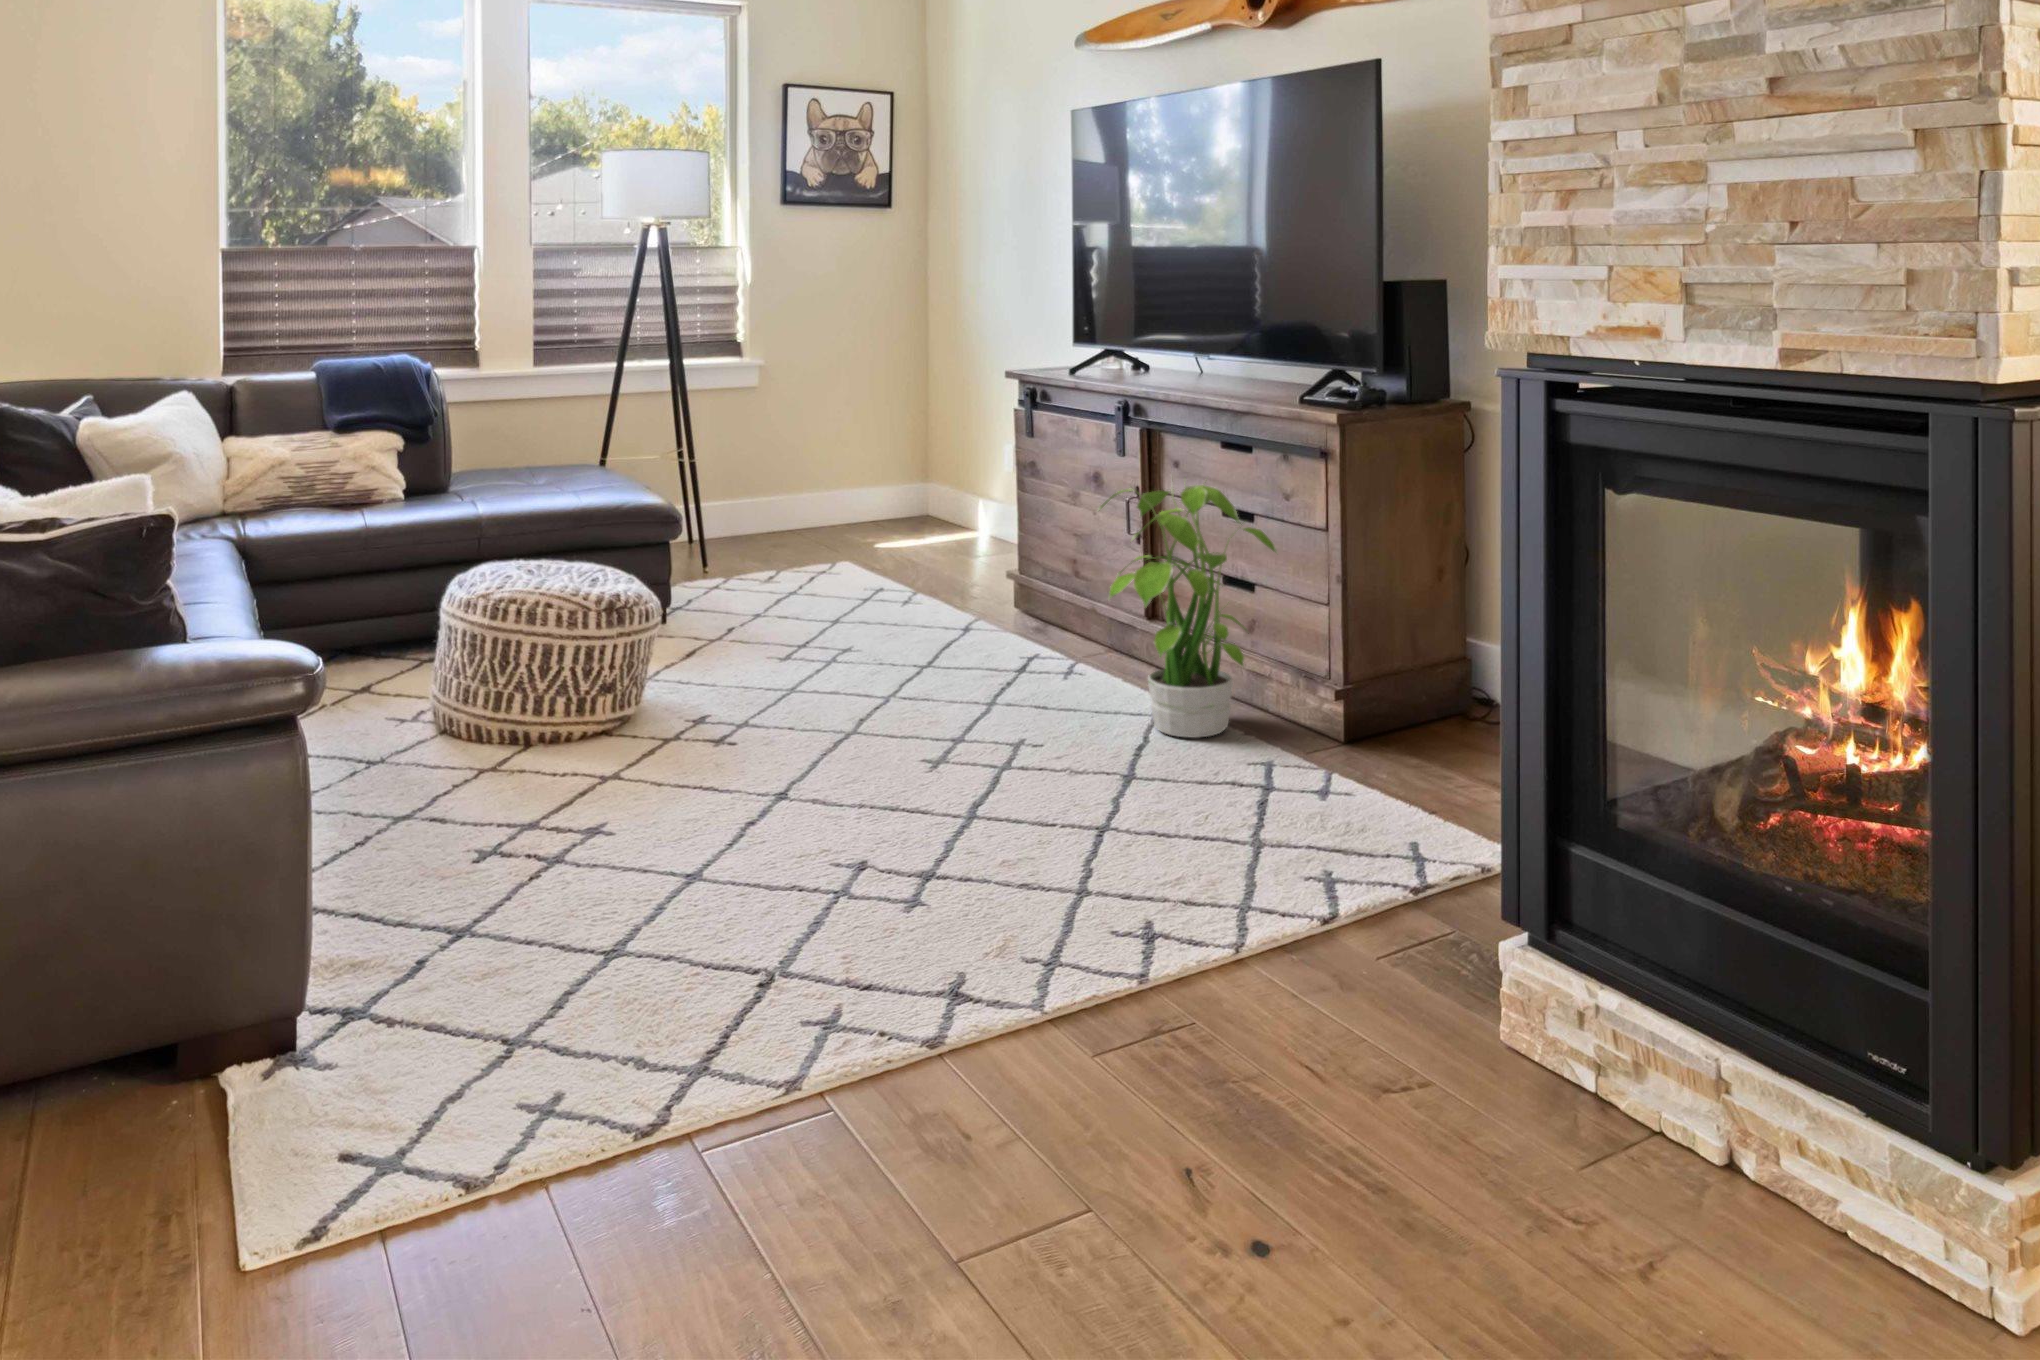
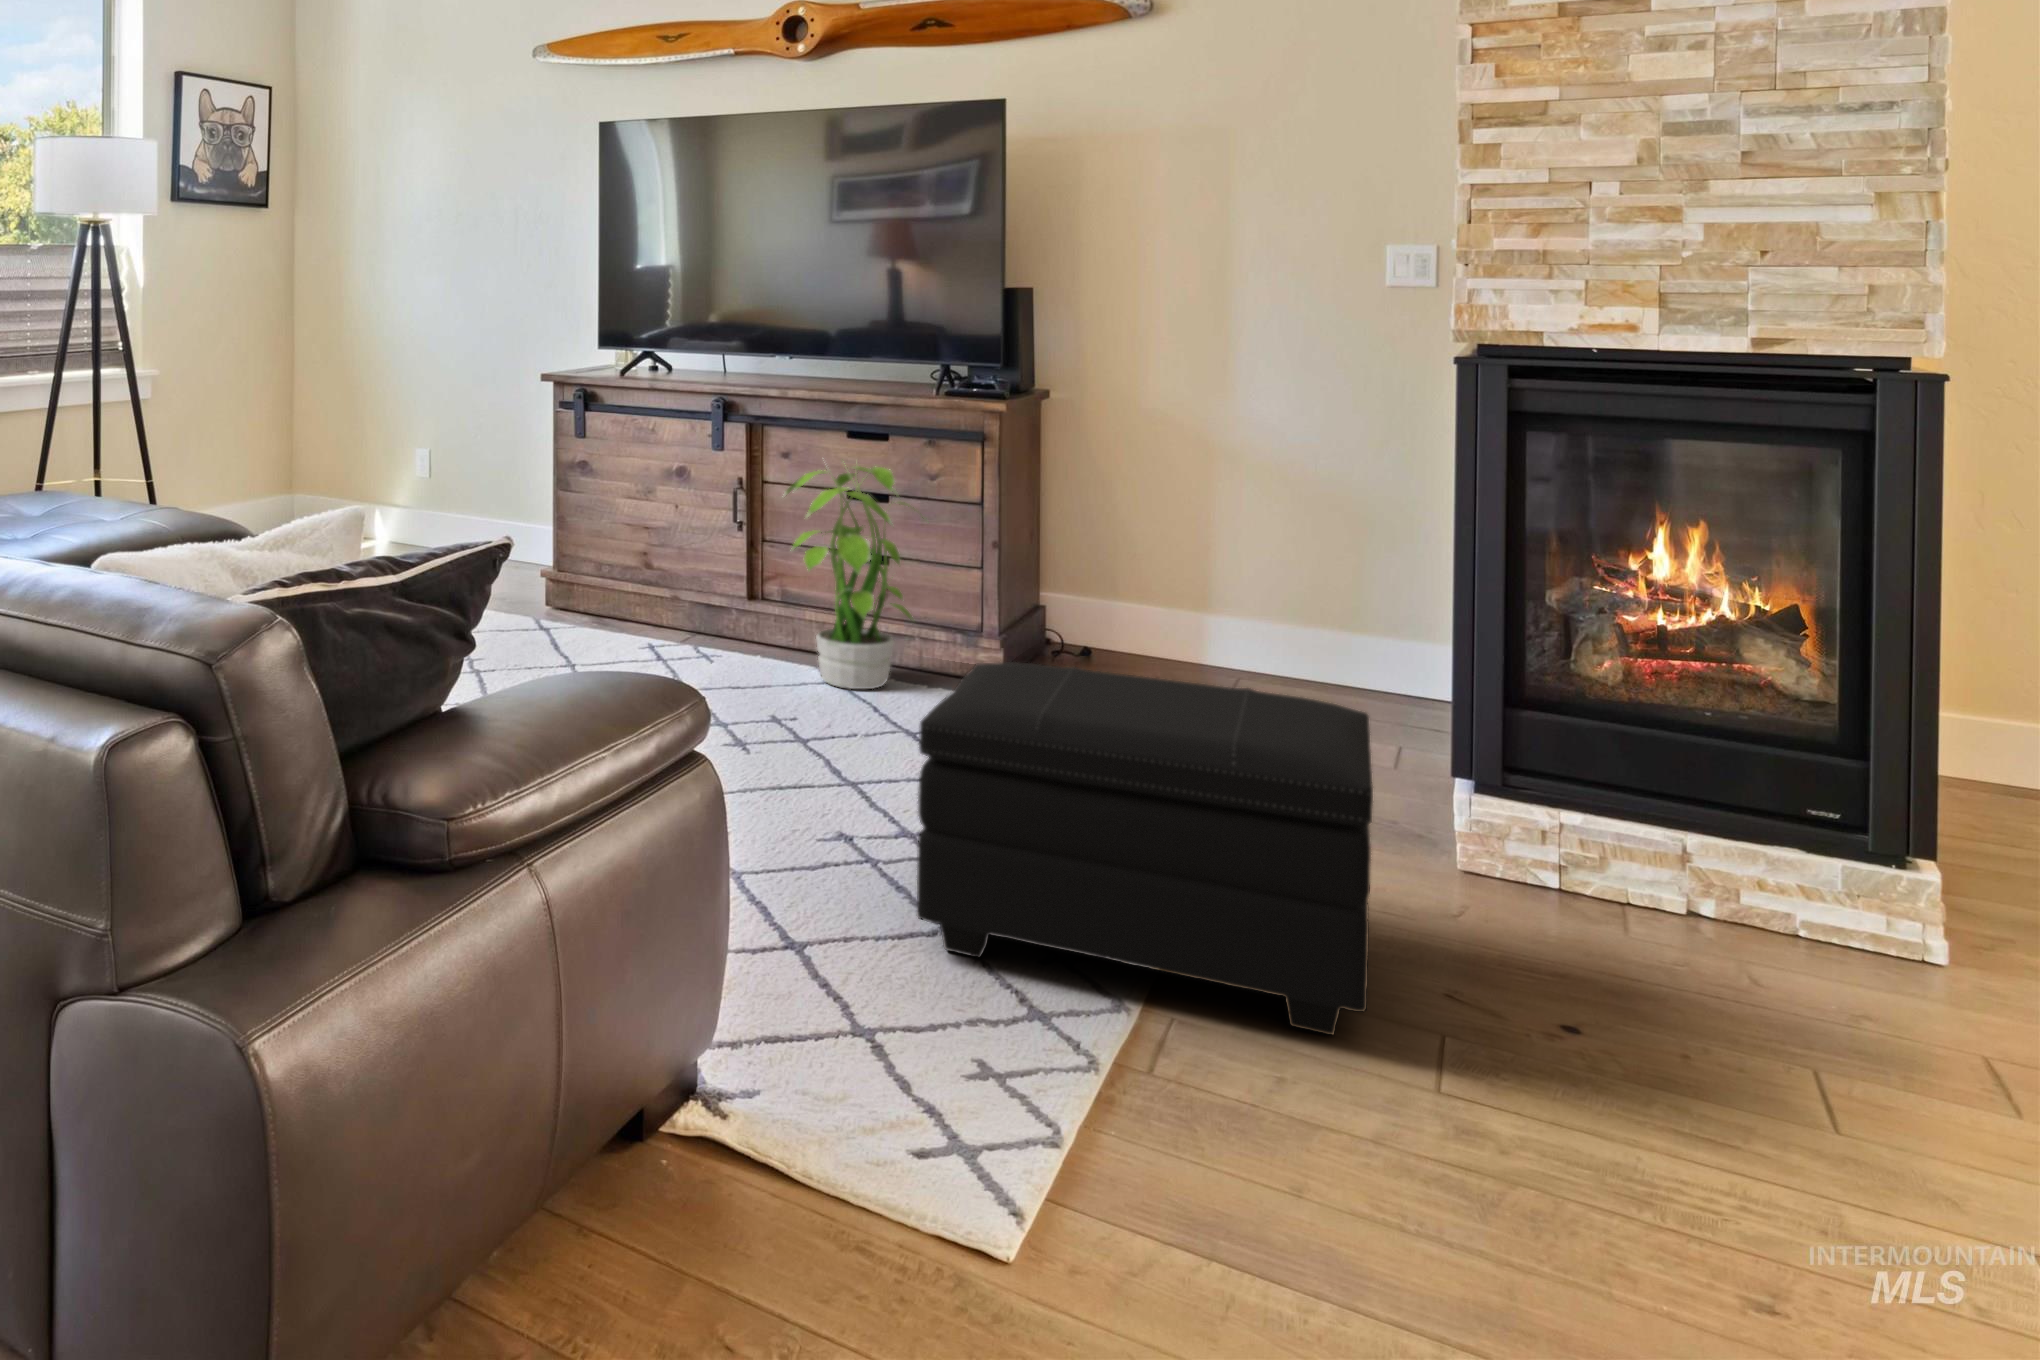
footstool: none [703,712,1206,1185] -> present [917,662,1373,1035]

